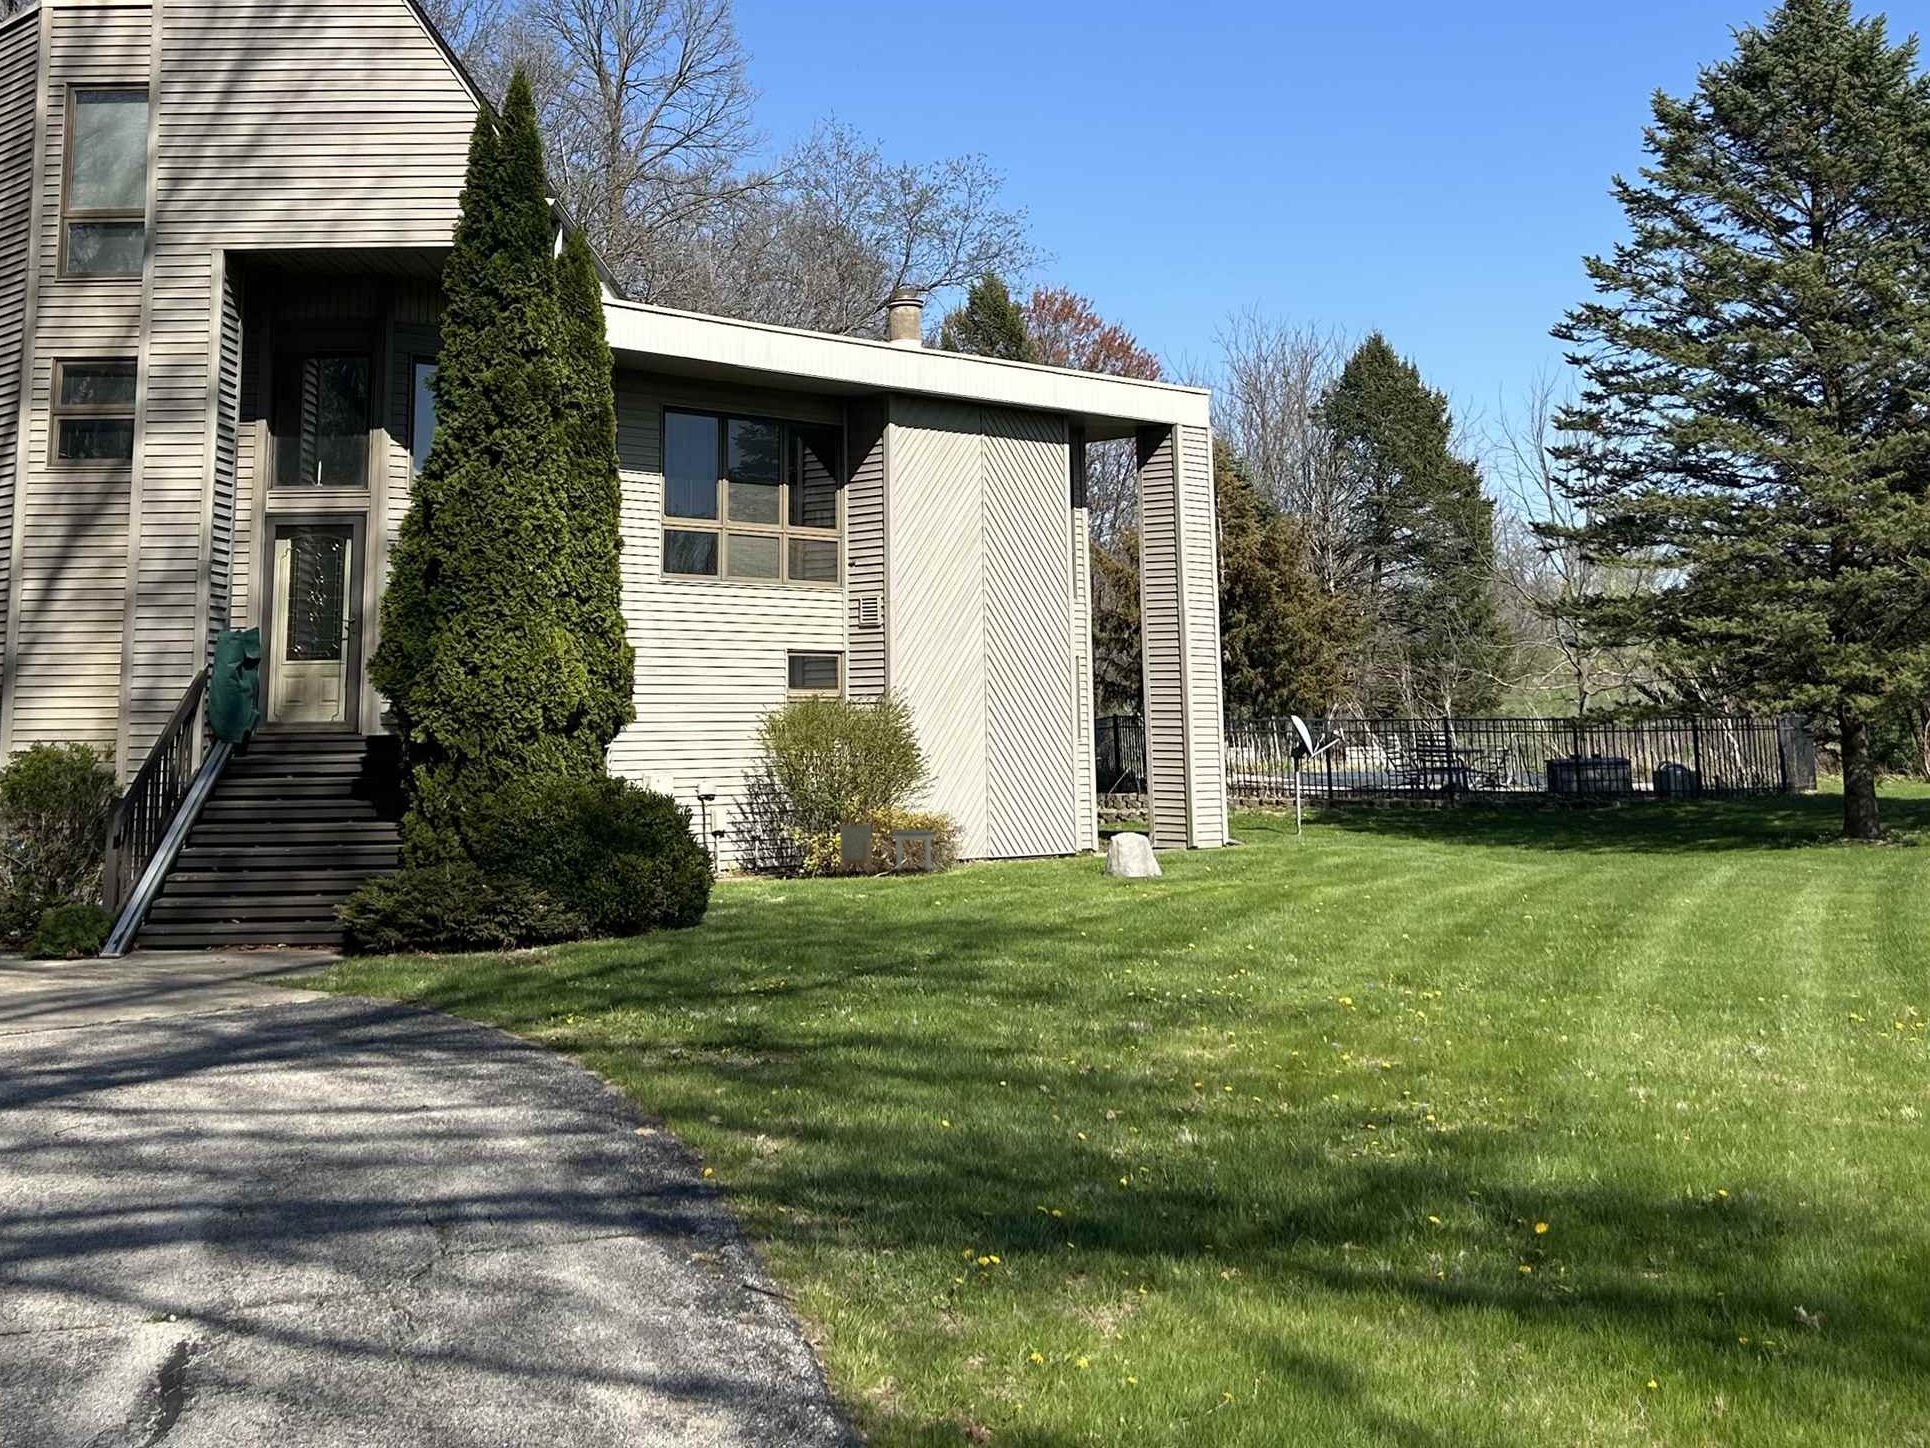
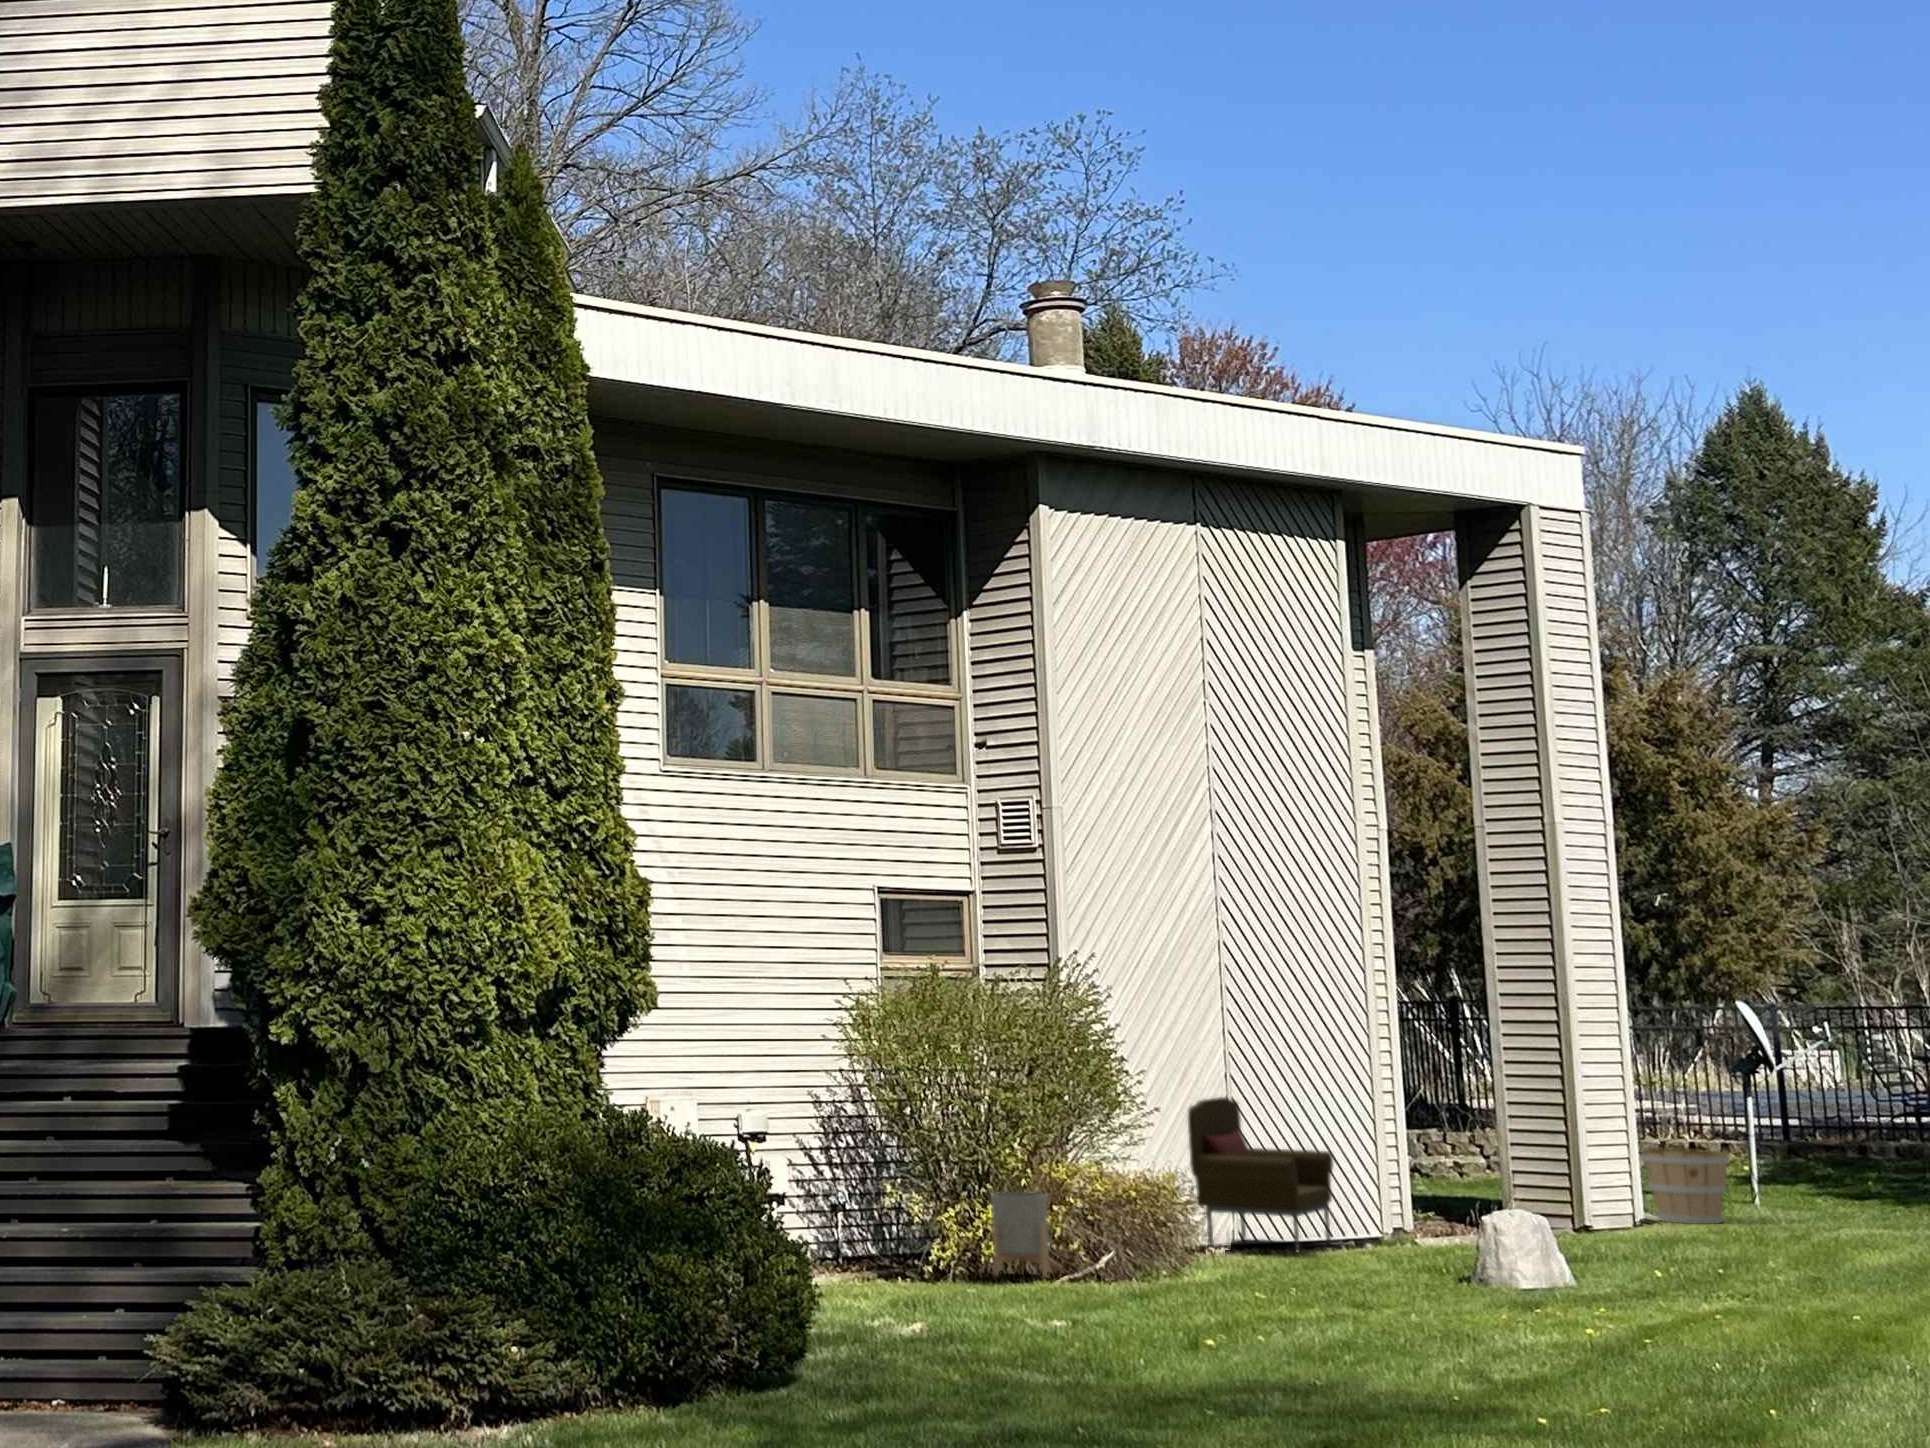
armchair: none [961,771,1043,858] -> present [1188,1097,1333,1253]
wooden bucket: none [1222,797,1270,840] -> present [1640,1147,1729,1224]
round table: present [892,830,936,869] -> none [1078,1202,1160,1274]

